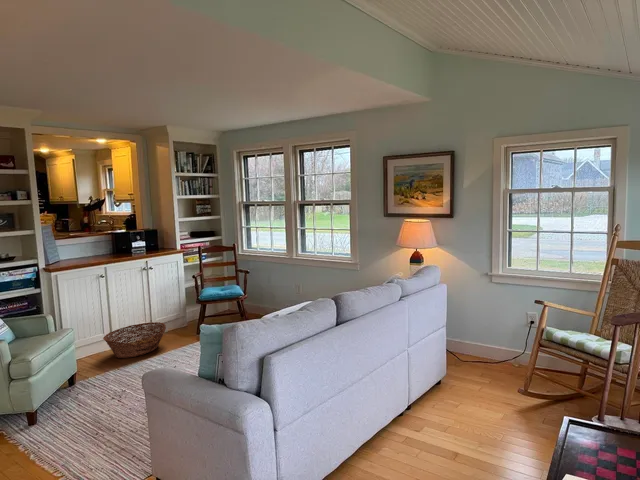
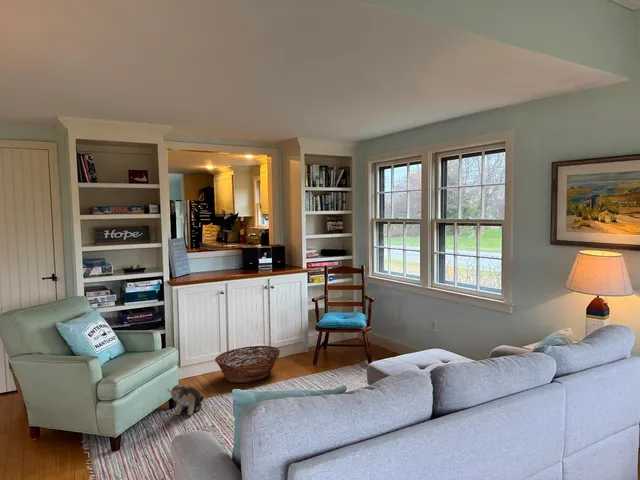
plush toy: none [71,360,103,390] -> present [167,384,204,415]

